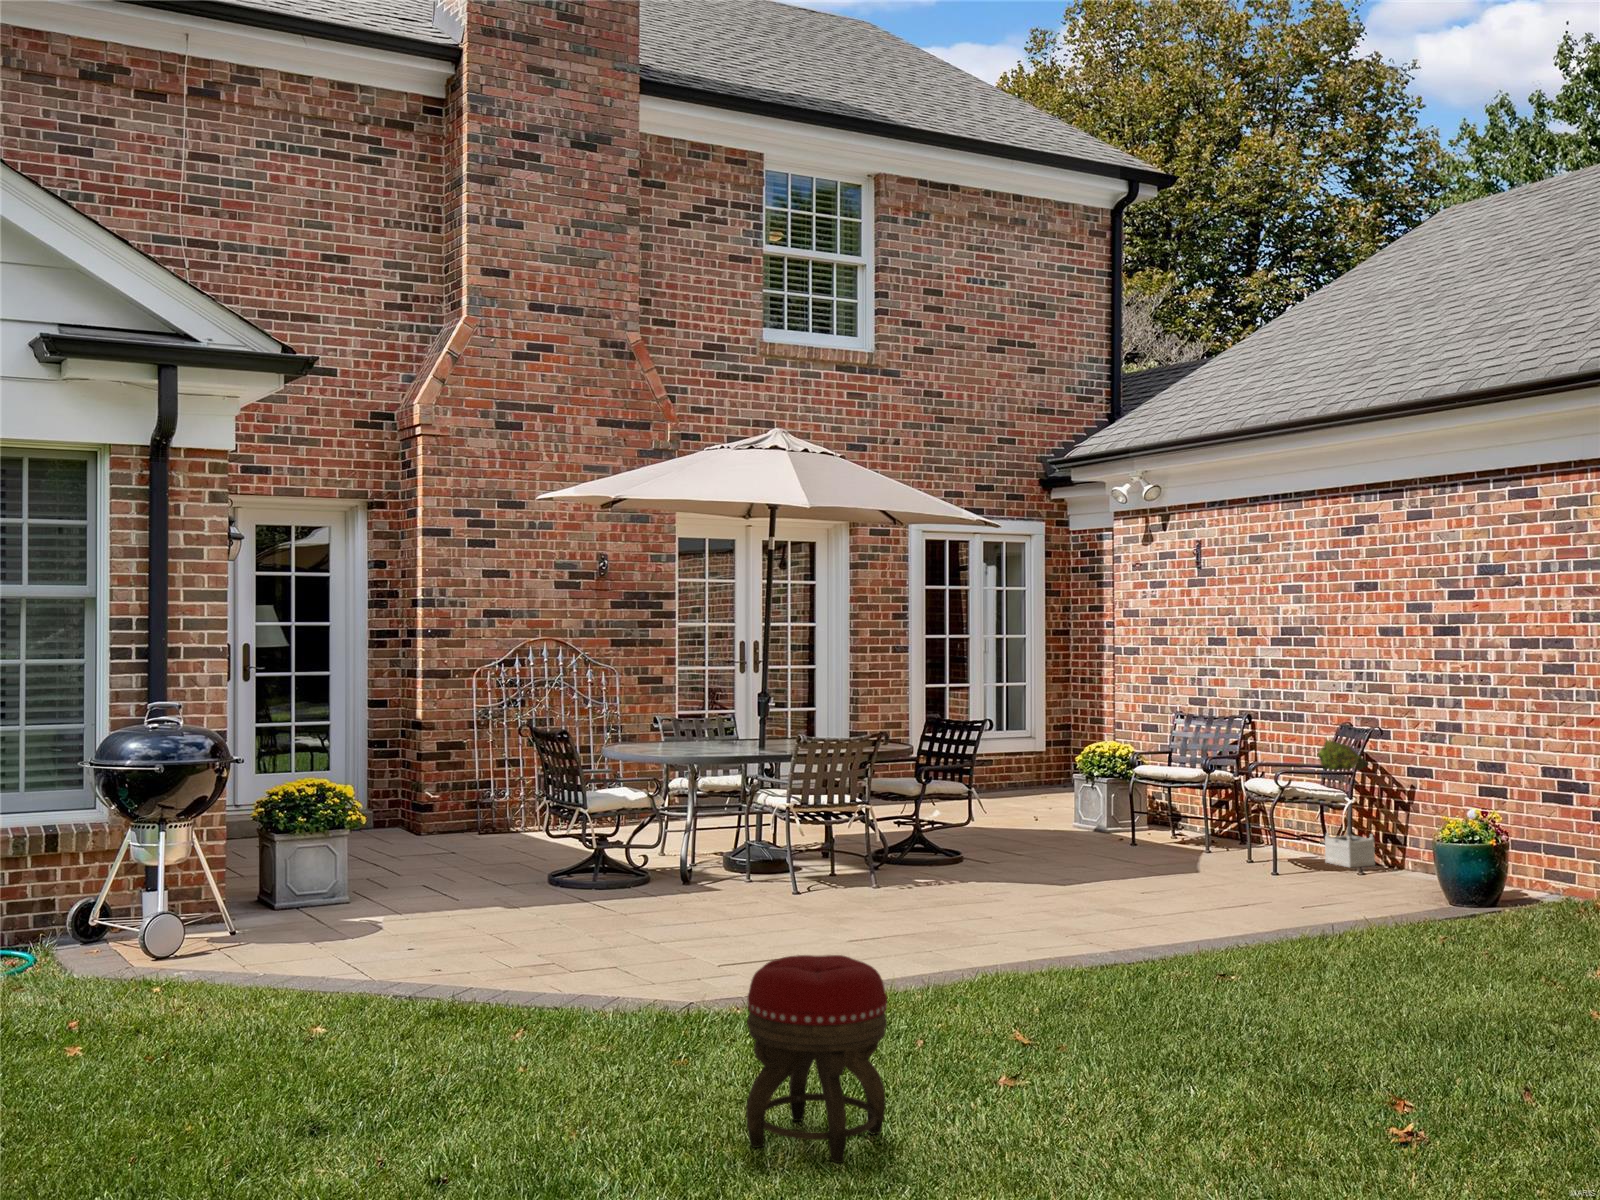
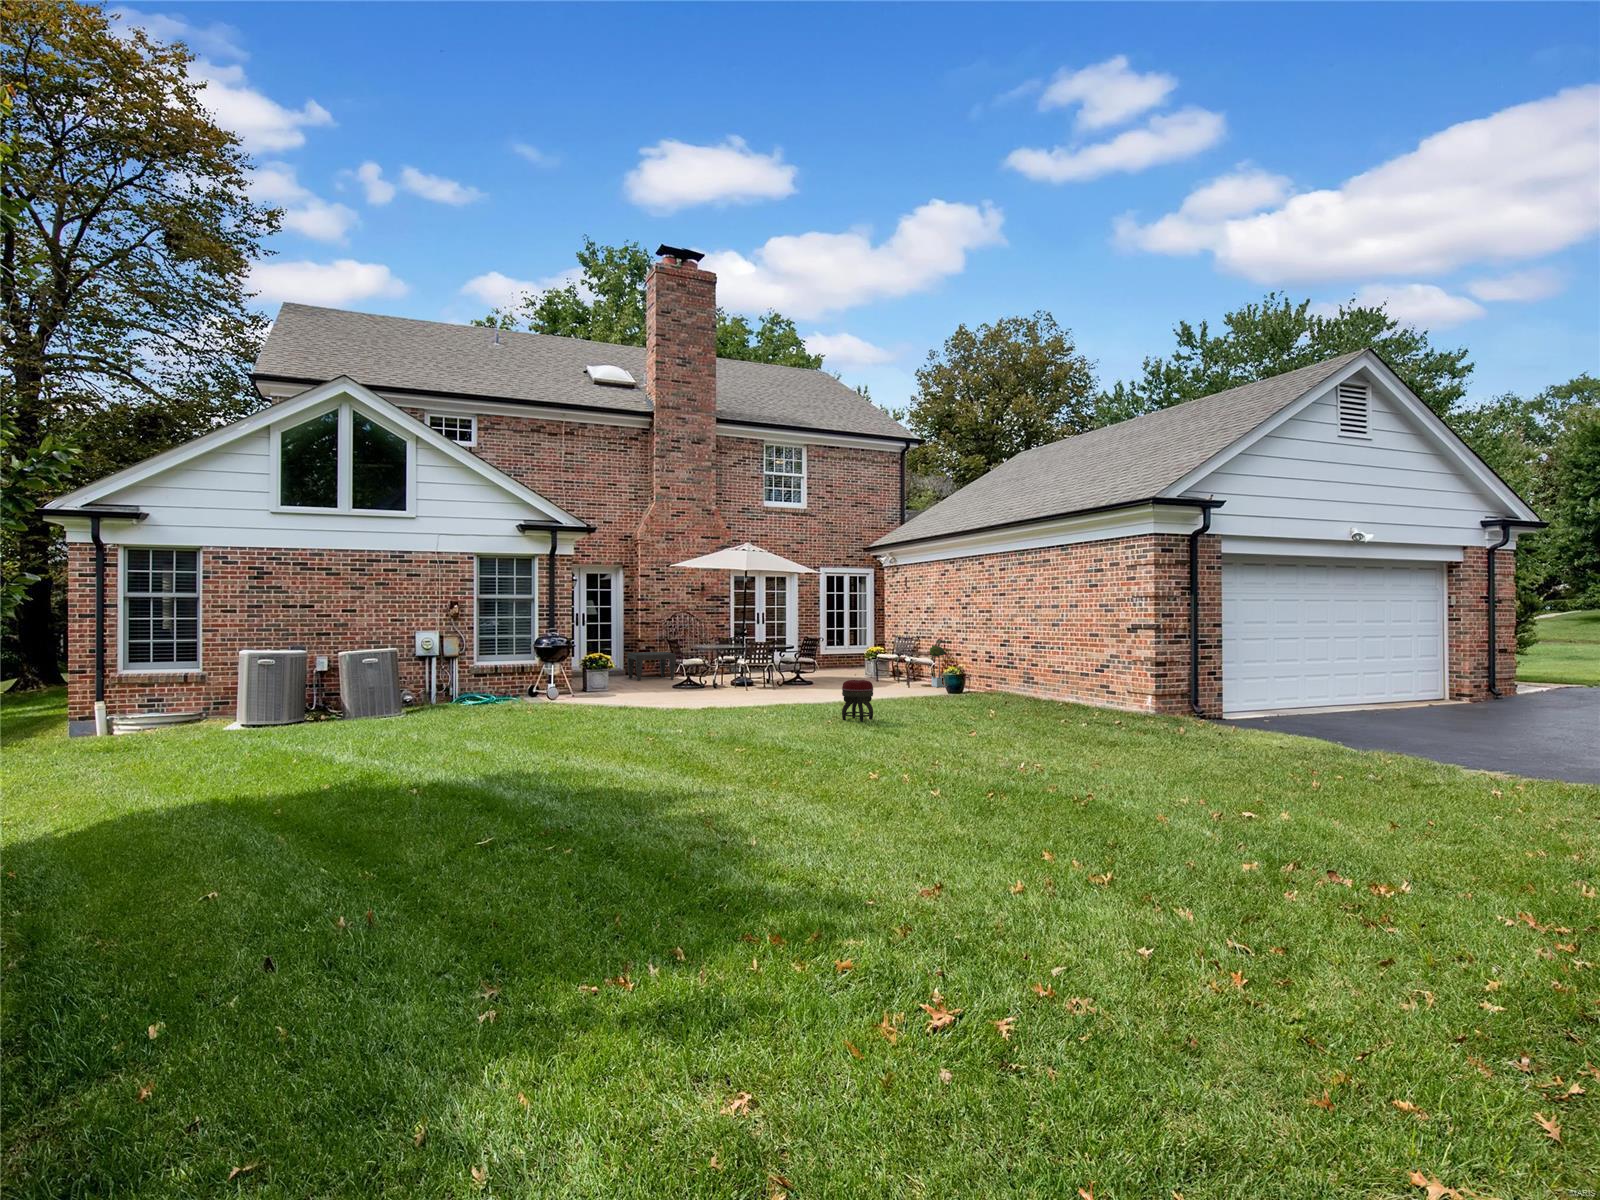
coffee table: none [387,756,539,853] -> present [627,652,675,681]
footstool: present [746,955,887,1163] -> present [842,680,873,722]

